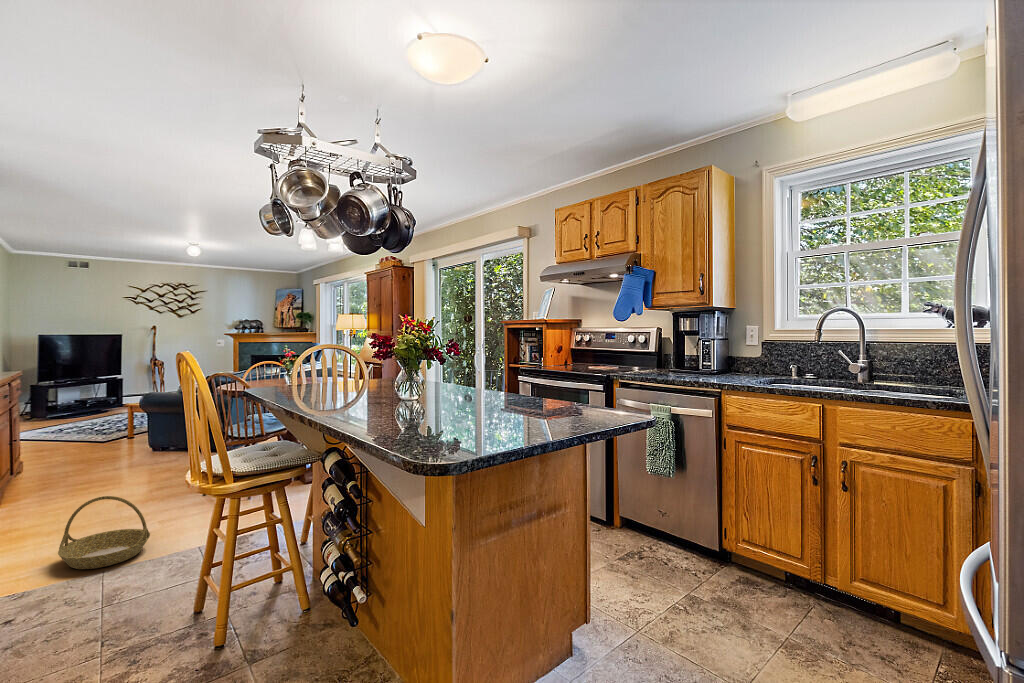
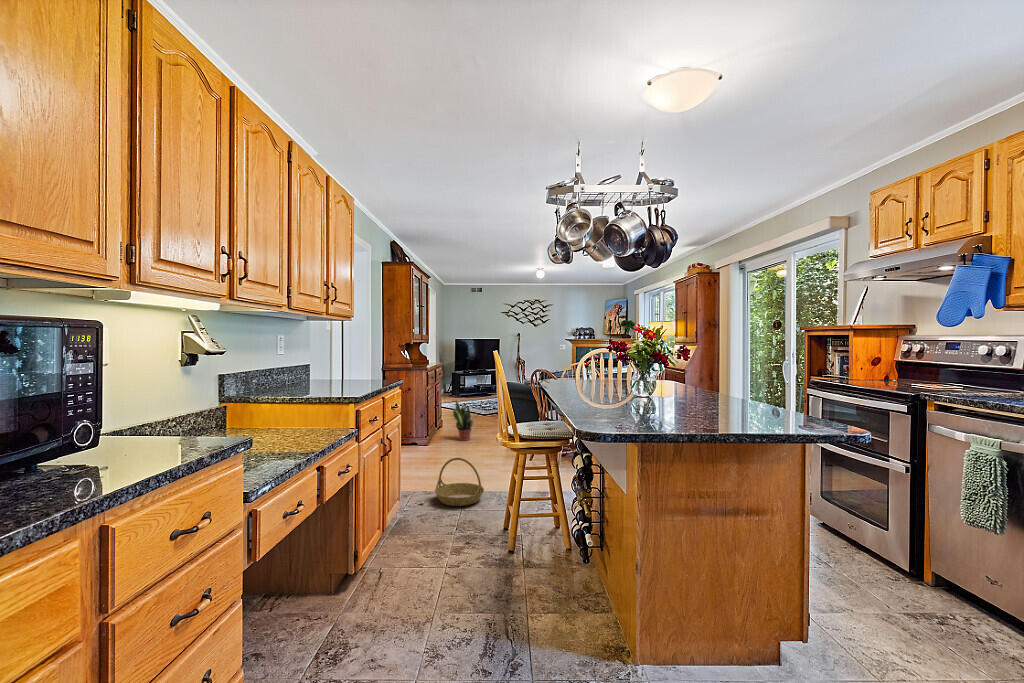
potted plant: none [62,415,109,473] -> present [453,401,477,441]

